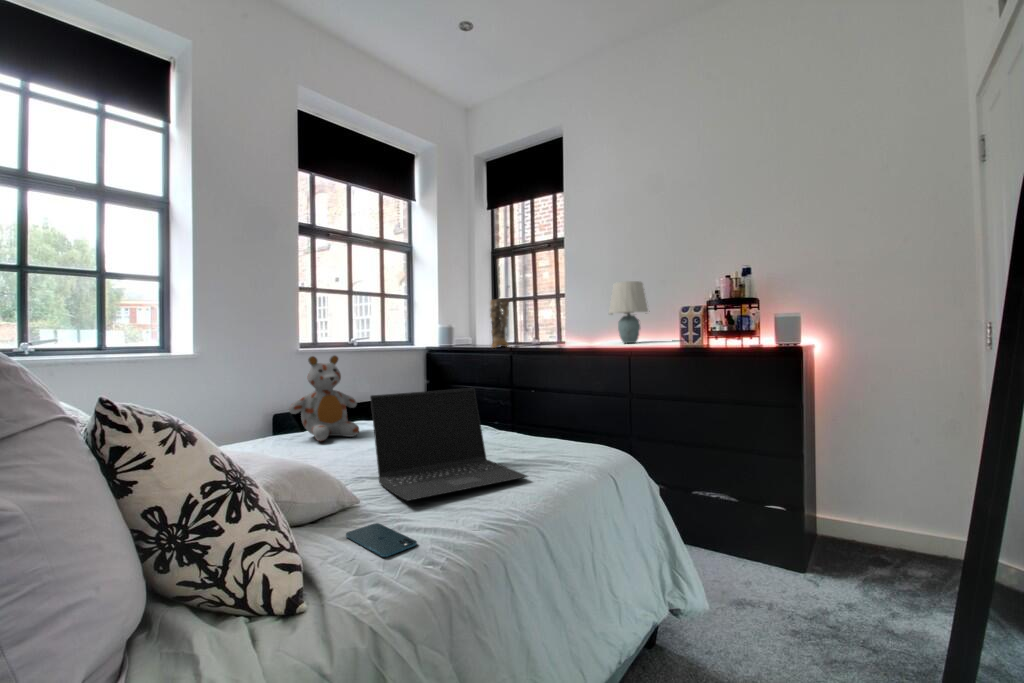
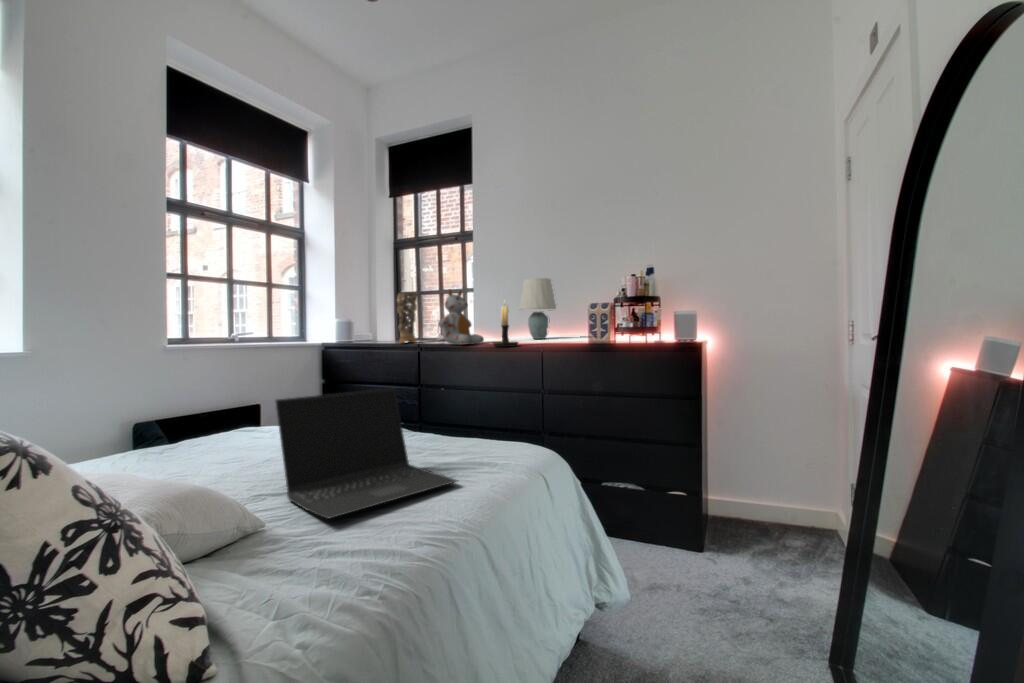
candle holder: none [579,302,605,351] -> present [493,300,518,347]
stuffed bear: present [289,355,359,441] -> present [439,289,484,345]
smartphone: present [346,523,417,557] -> none [256,549,347,590]

